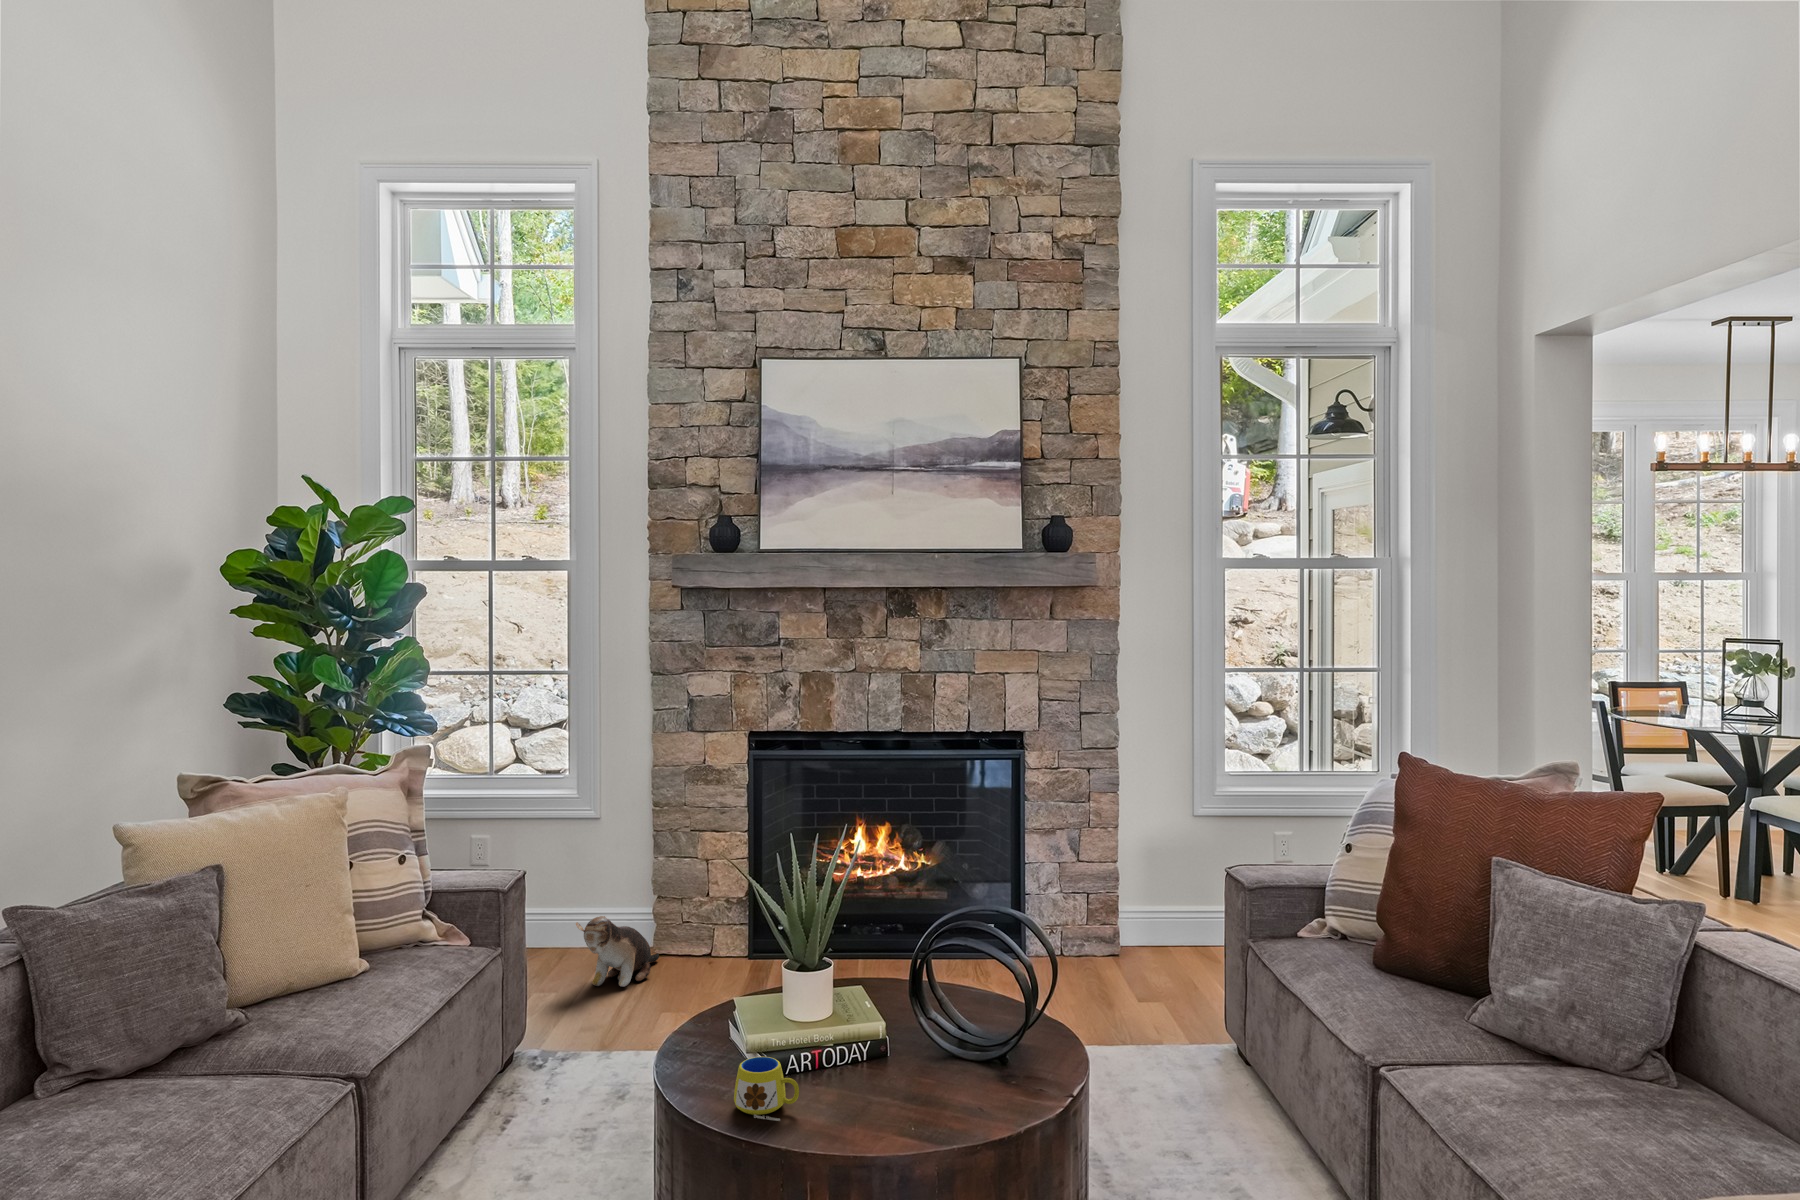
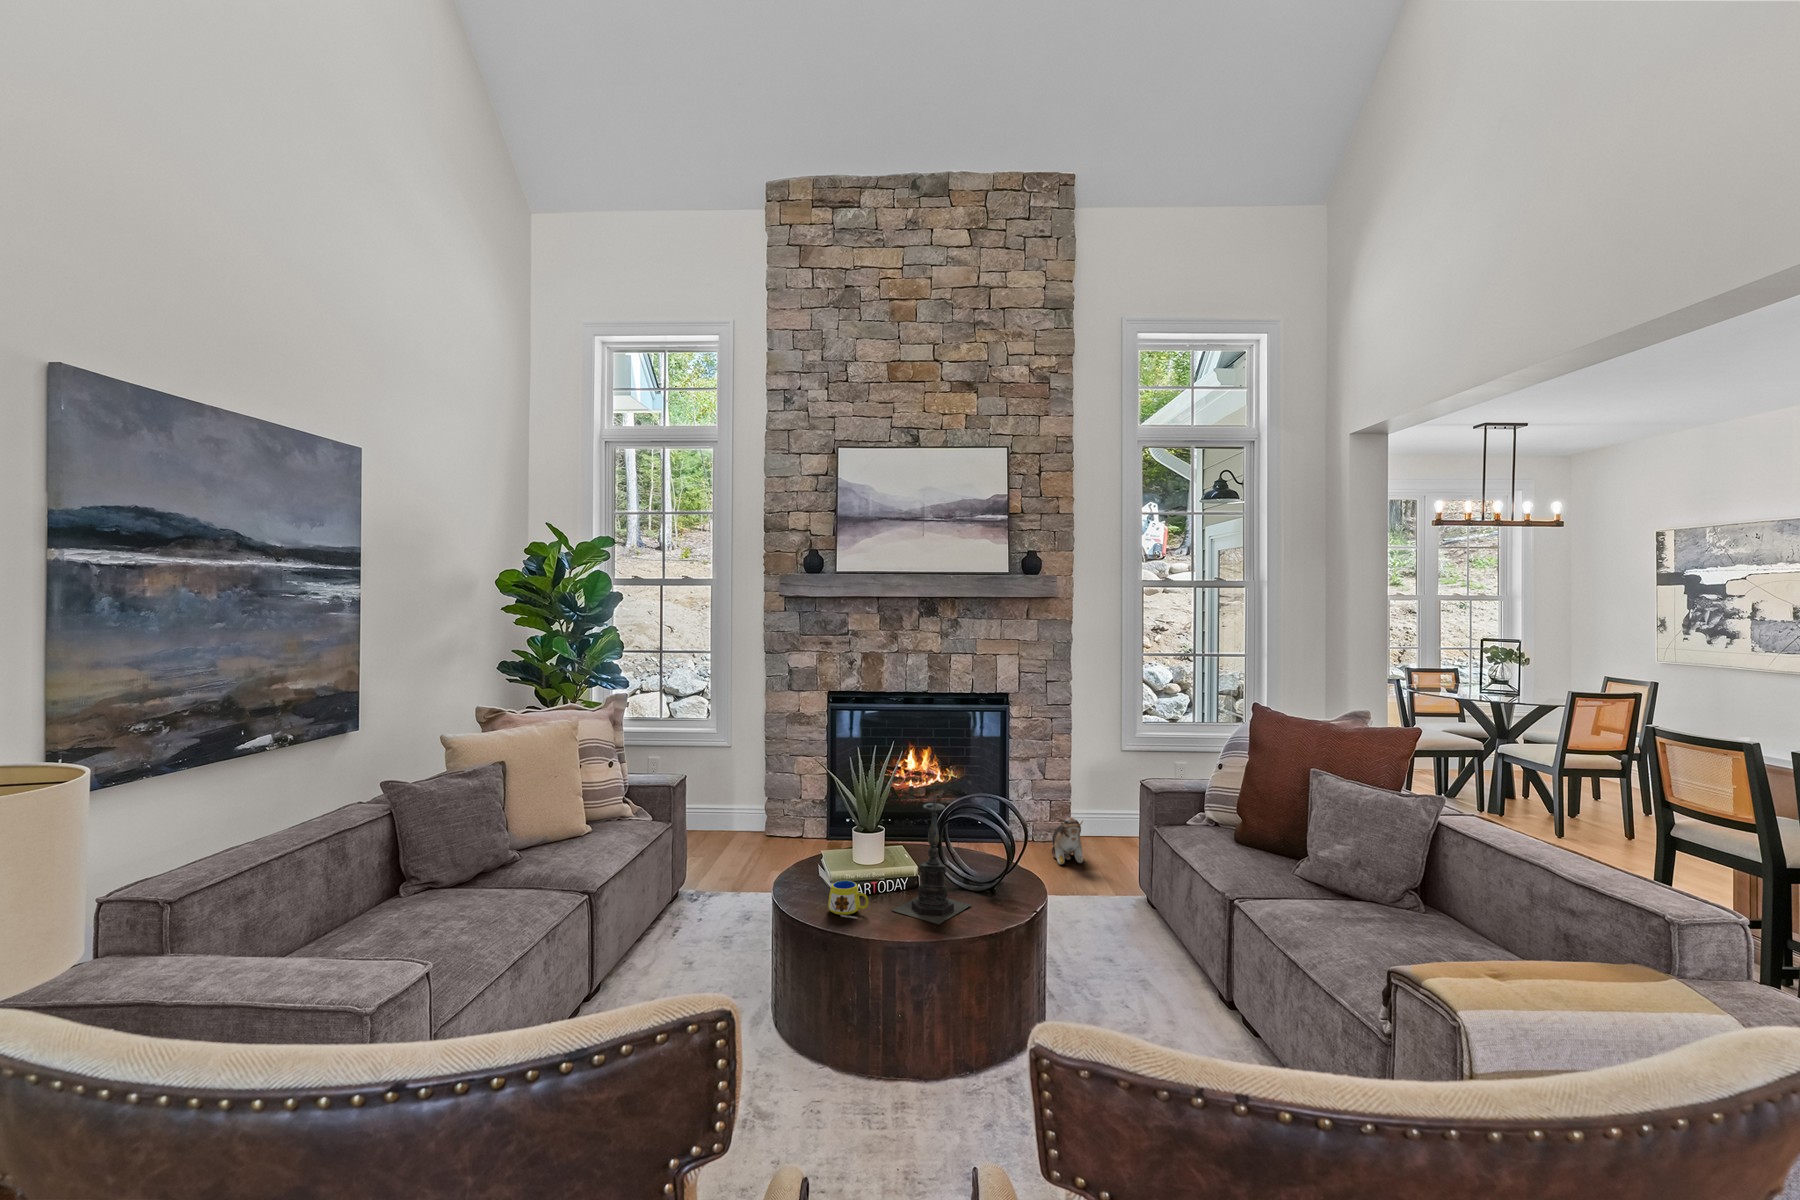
candle holder: none [837,906,967,1129] -> present [892,789,971,924]
plush toy: present [576,916,659,987] -> present [1052,817,1083,865]

